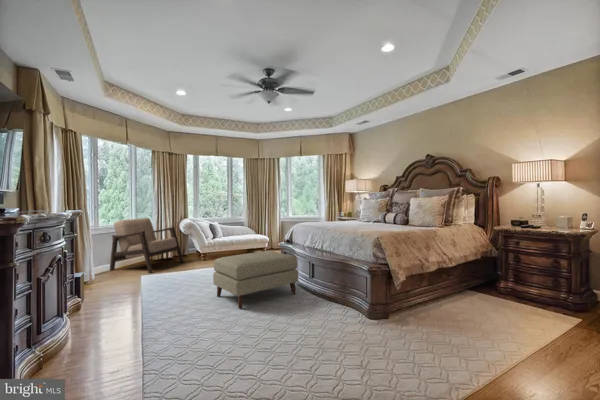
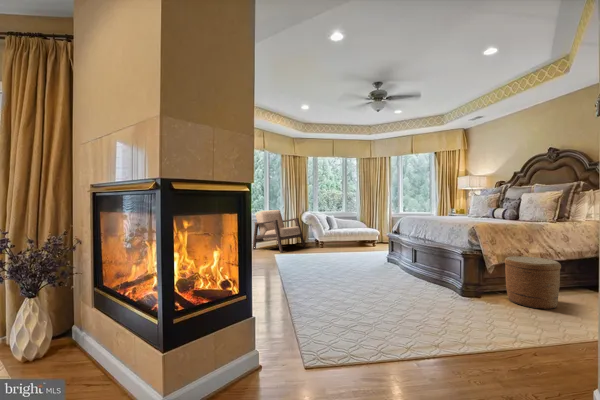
ottoman: present [213,251,298,309] -> none [330,238,401,280]
woven basket: none [409,267,463,326] -> present [504,257,561,309]

